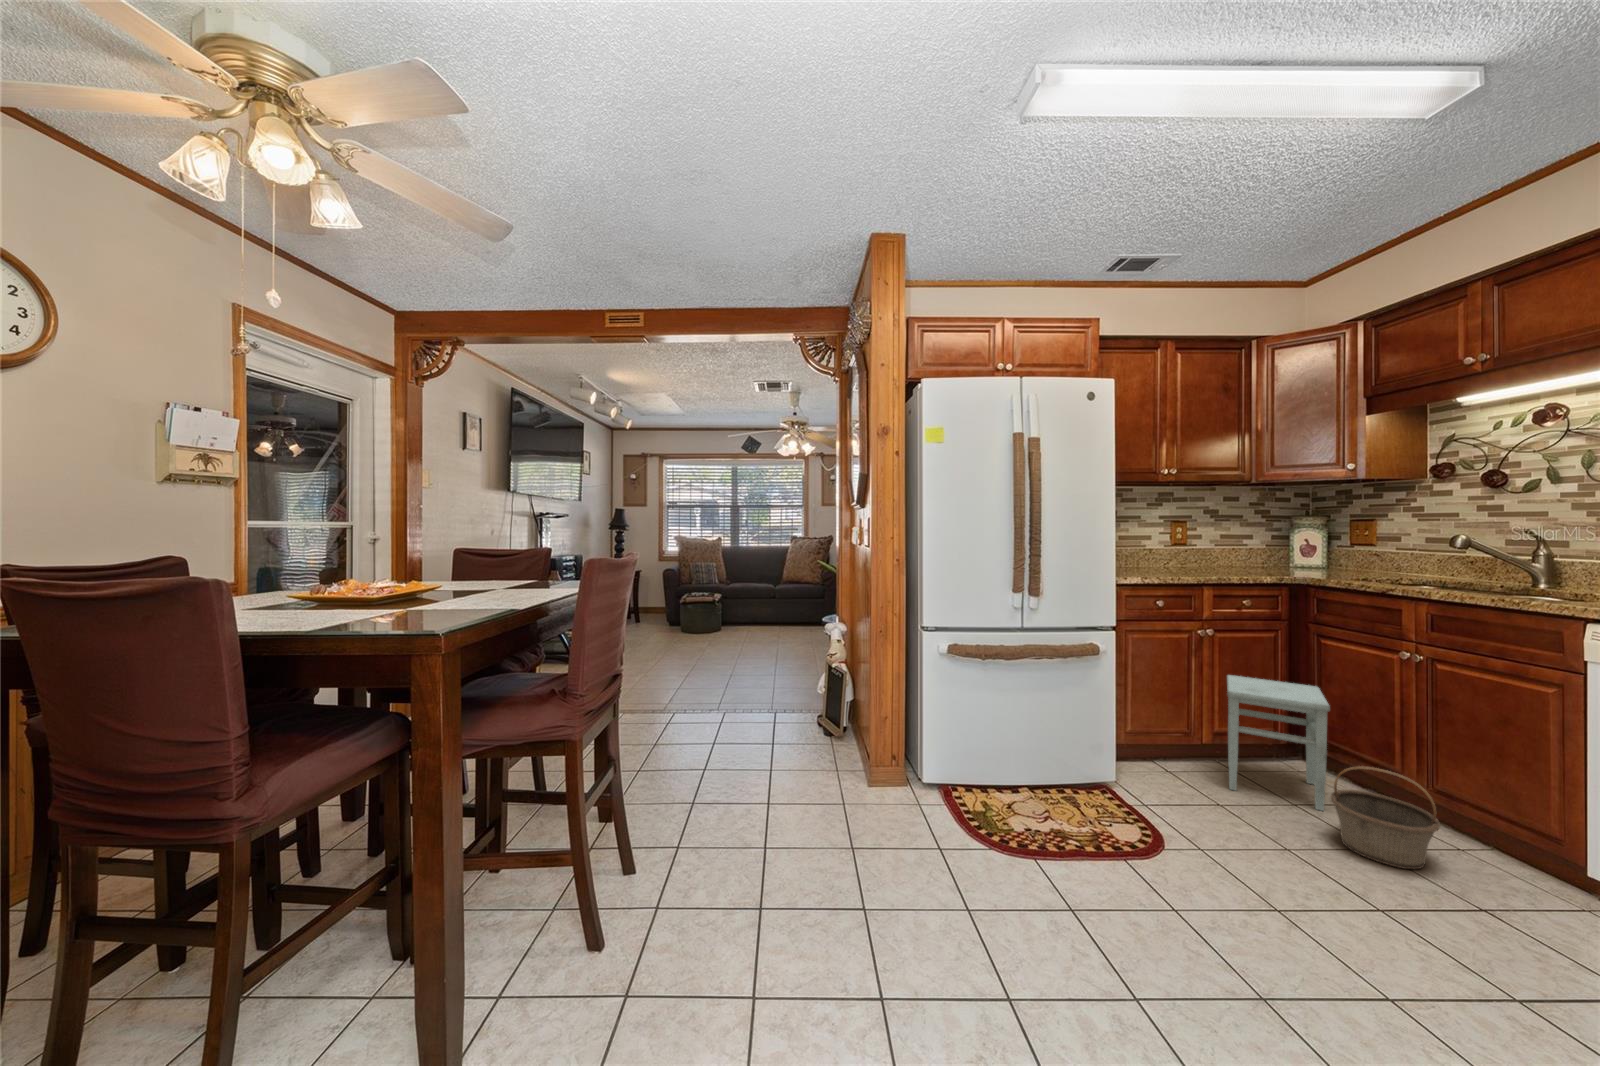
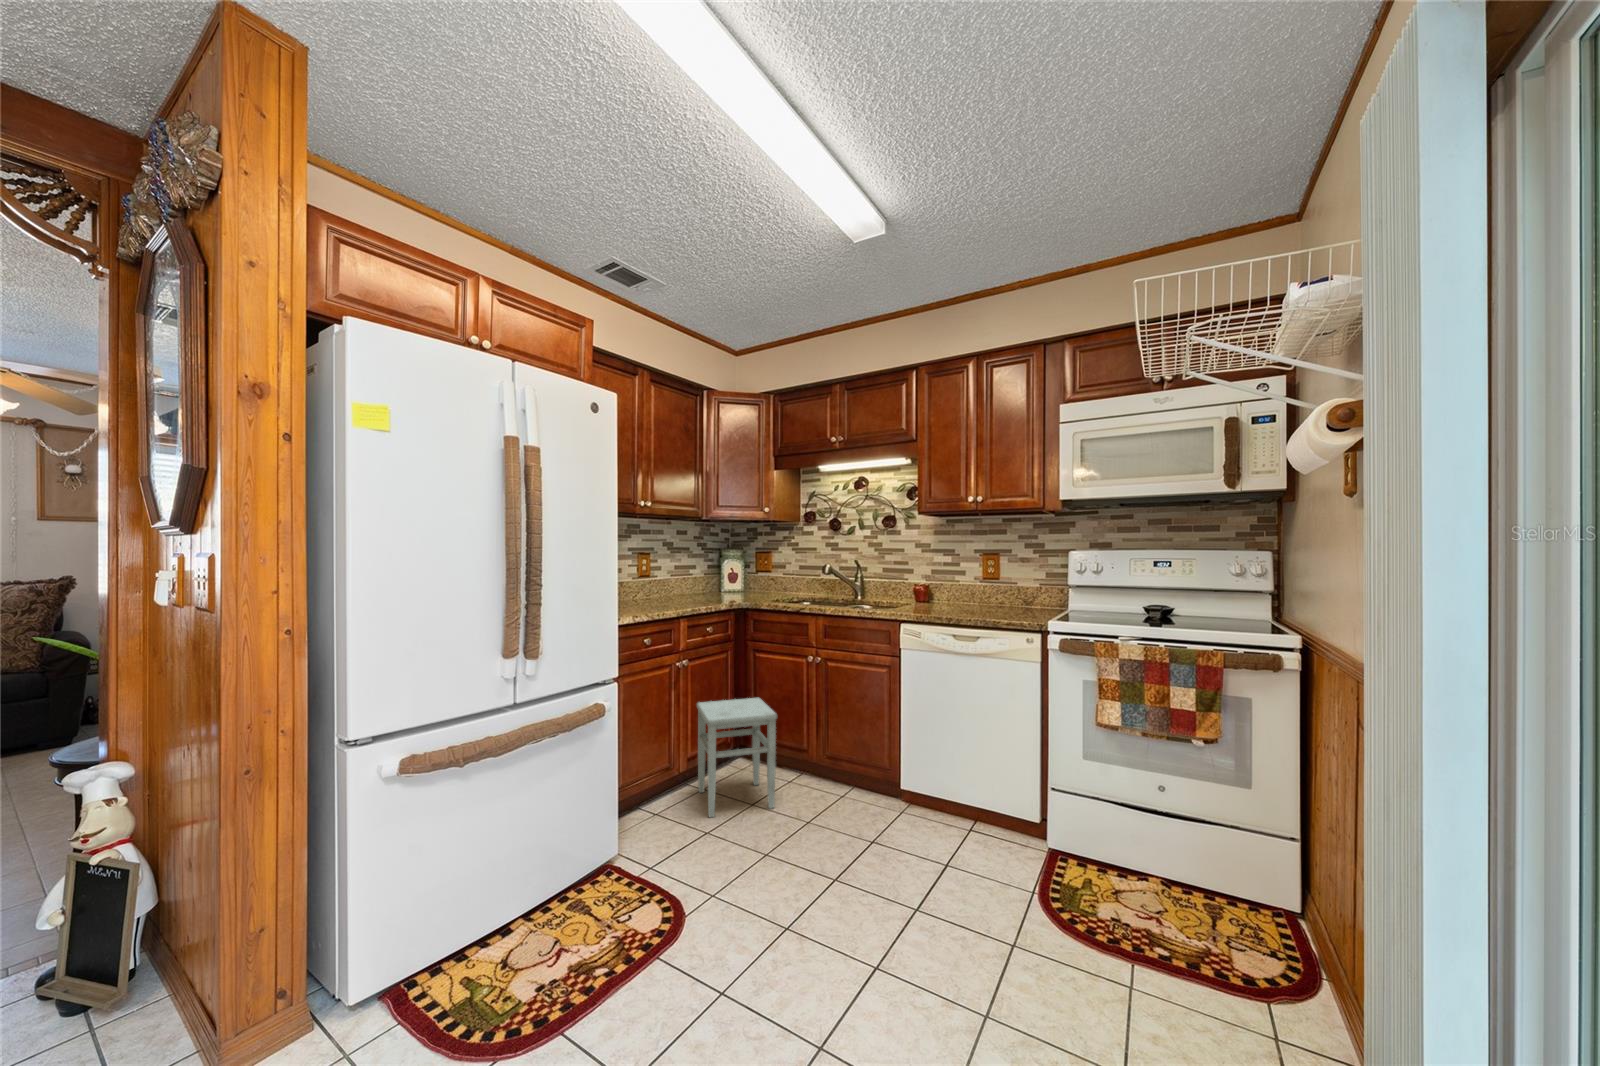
basket: present [1330,766,1440,869] -> none [787,759,849,839]

